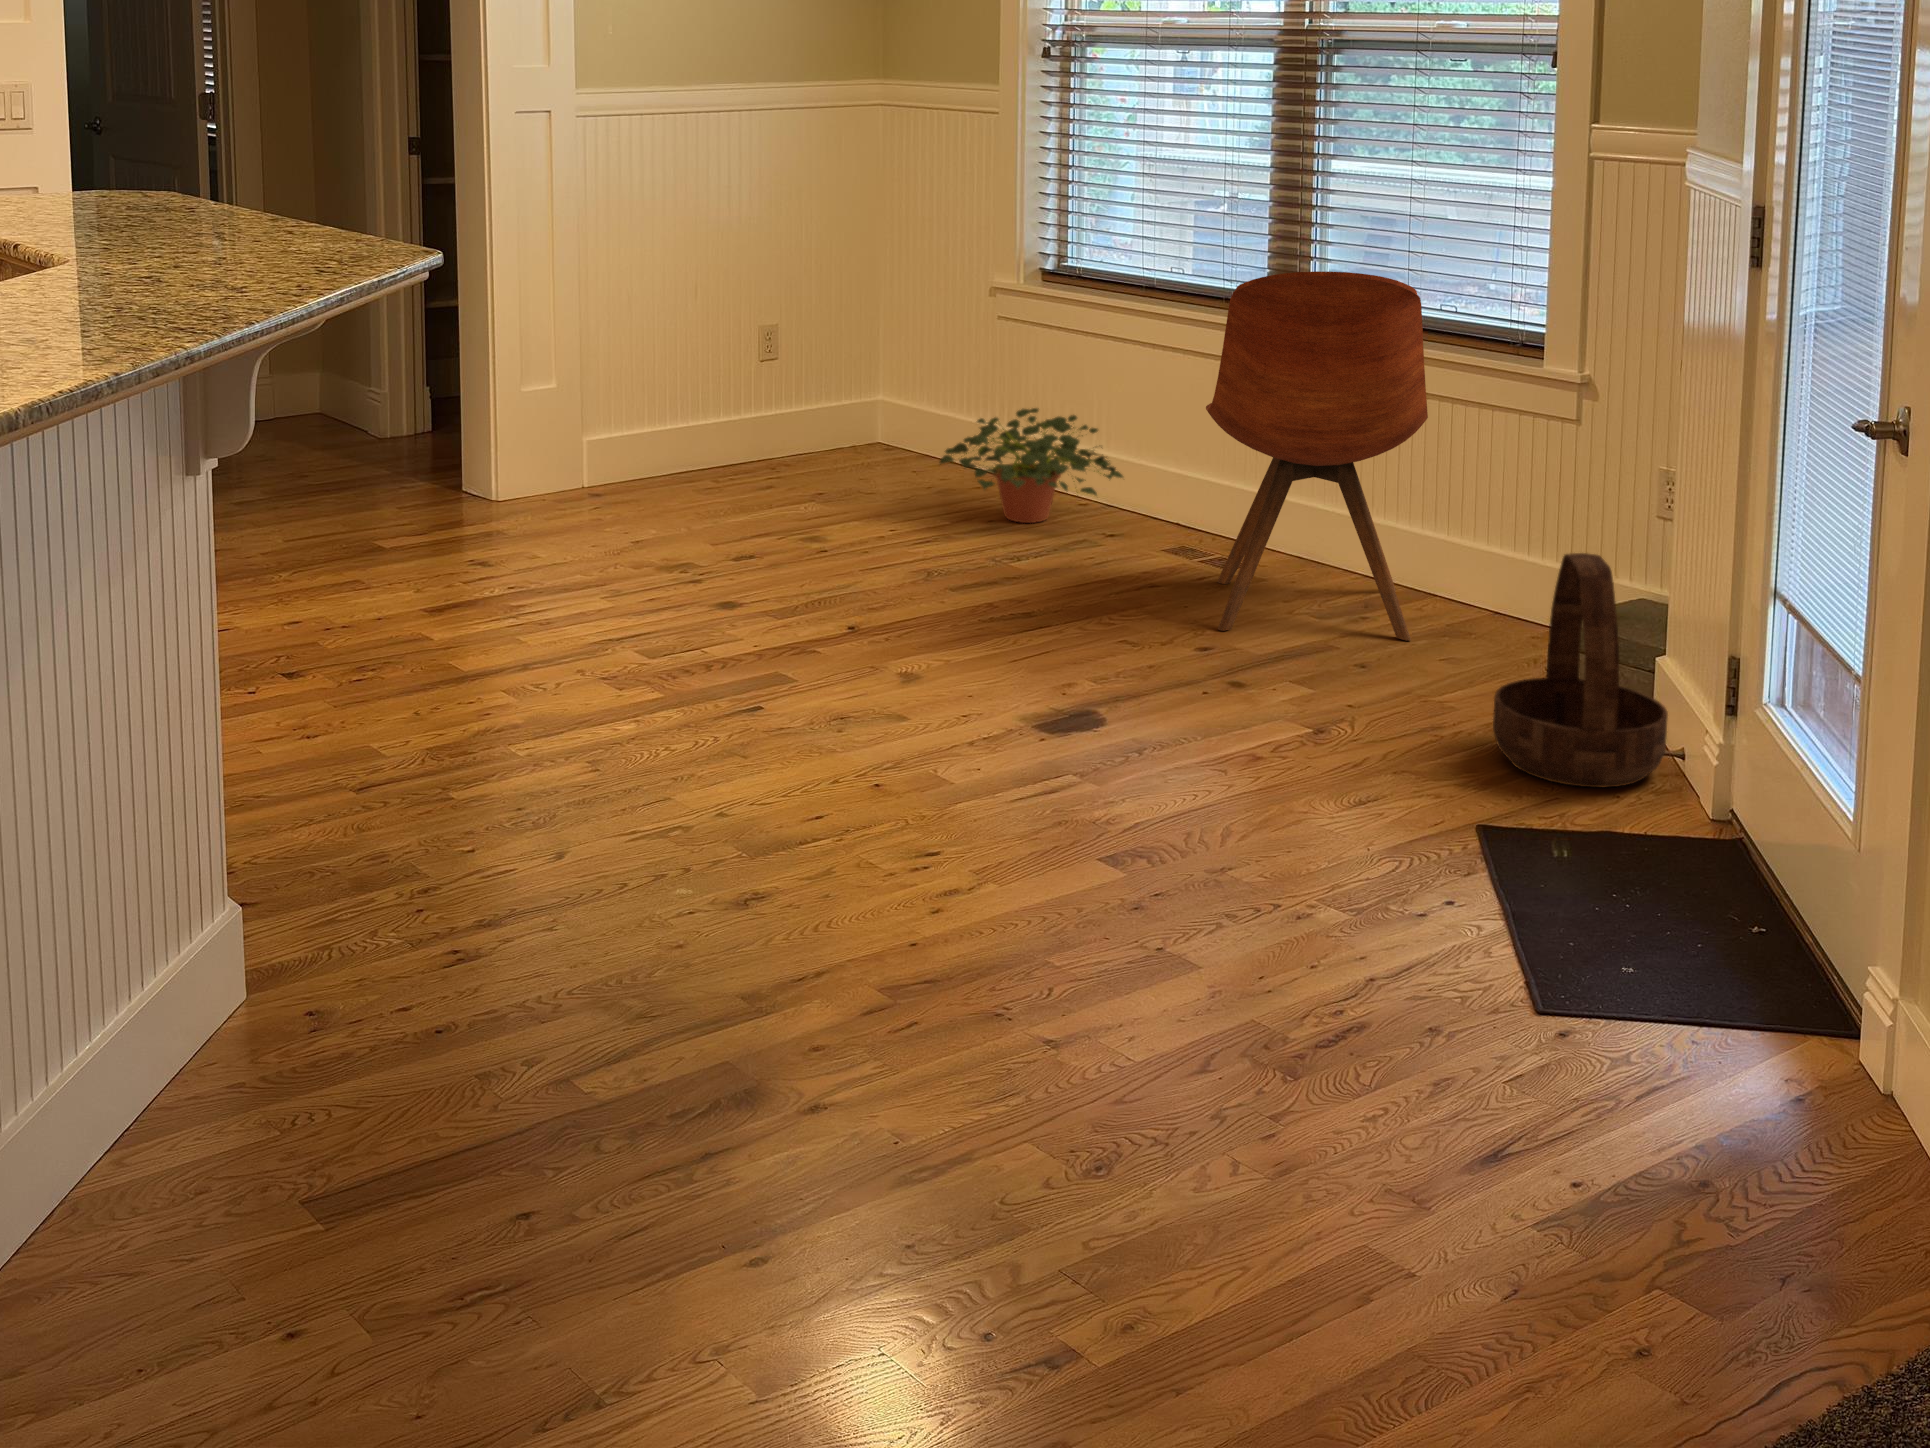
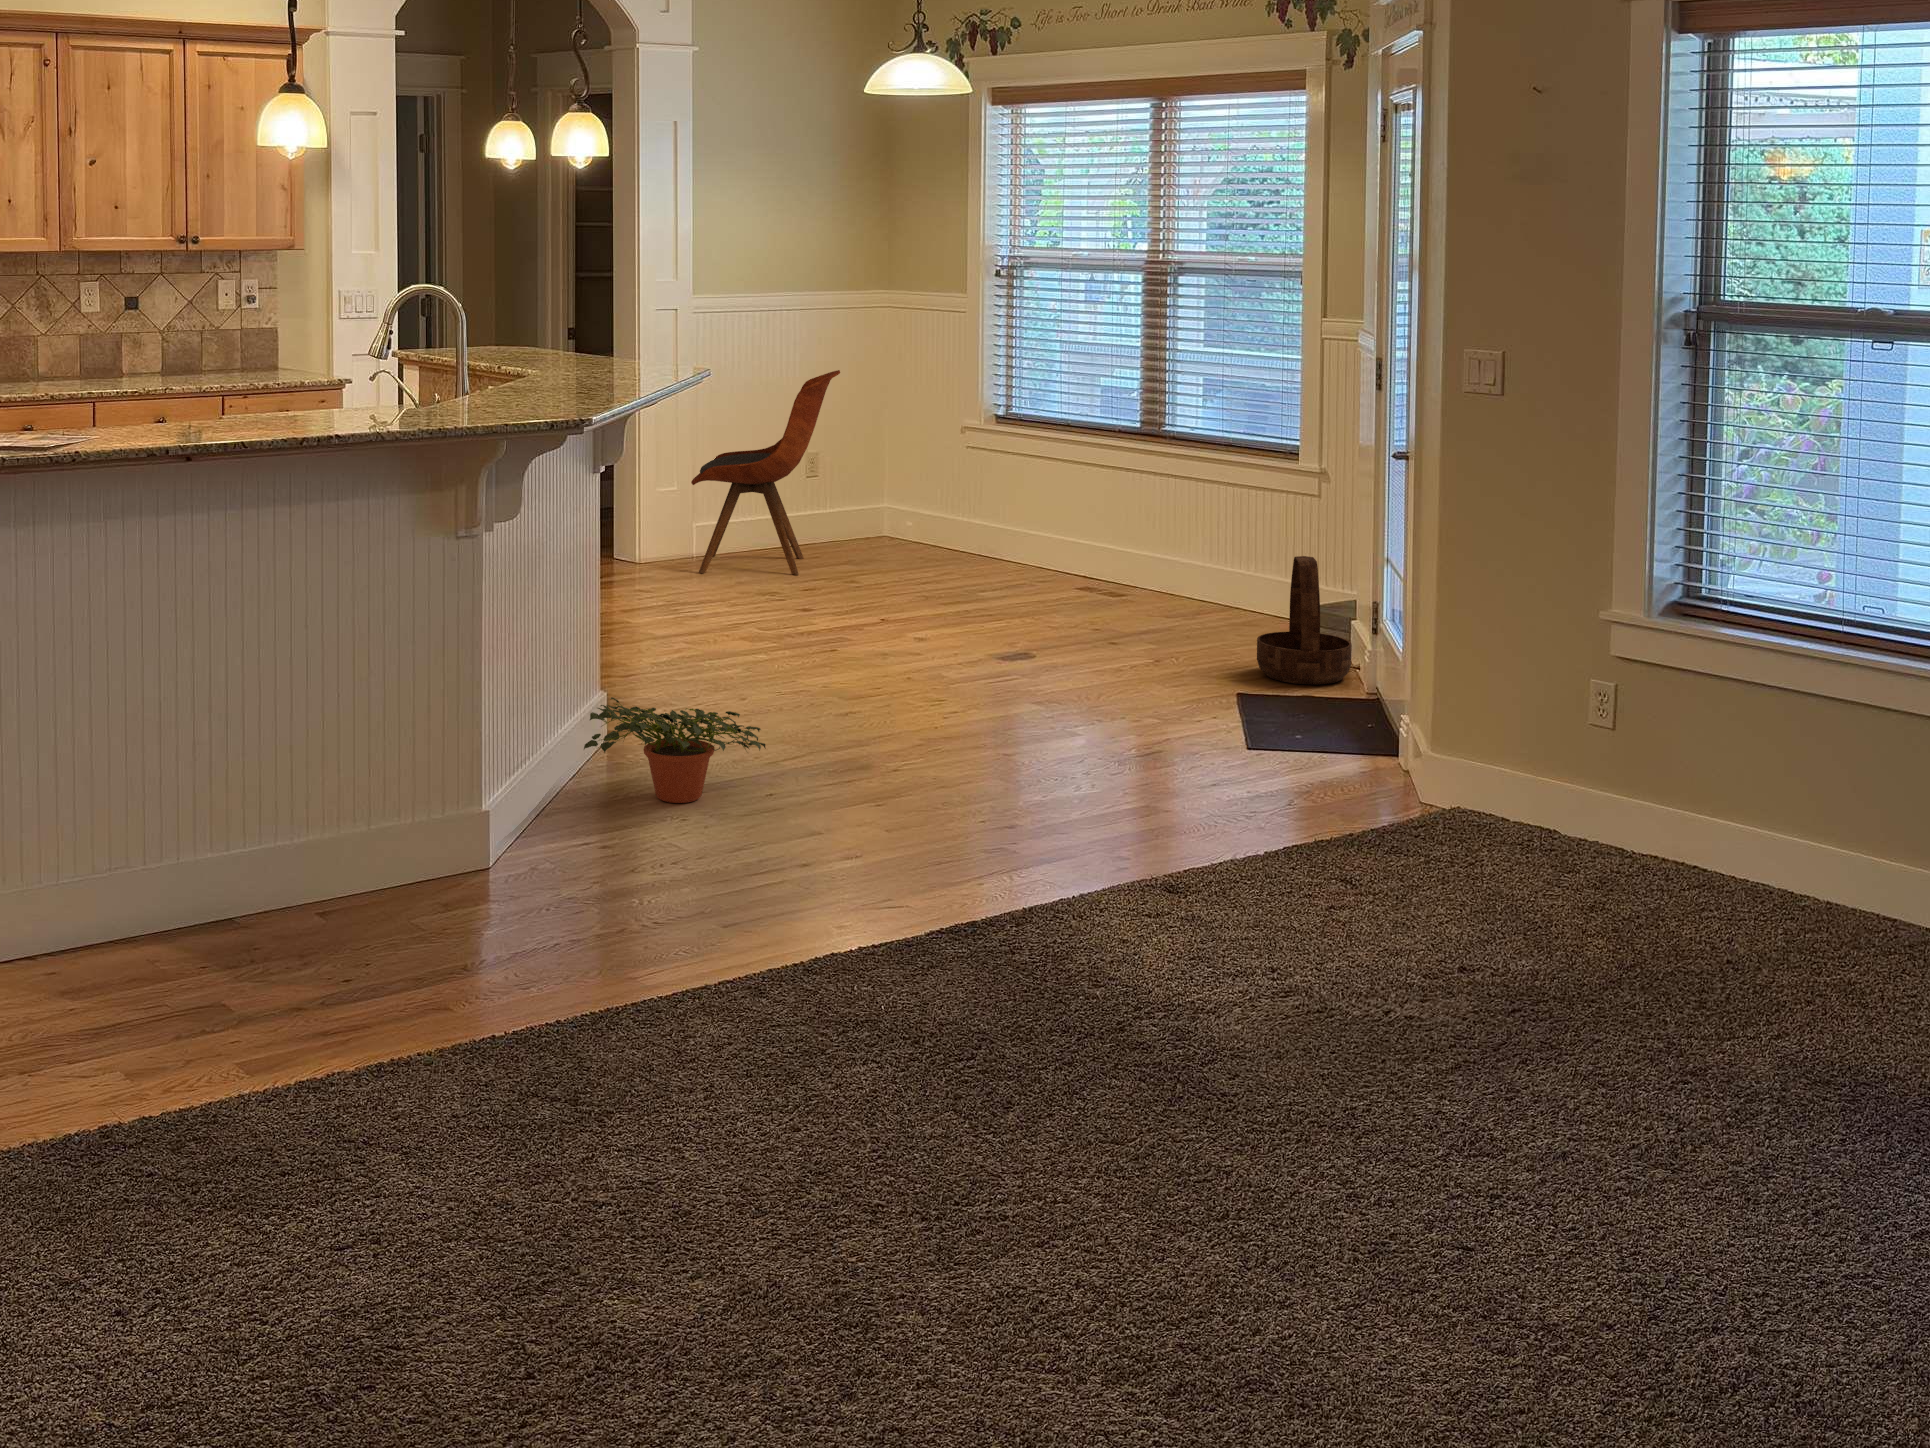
dining chair: present [1206,271,1428,640] -> present [691,370,840,575]
potted plant: present [940,408,1123,523] -> present [584,697,766,803]

